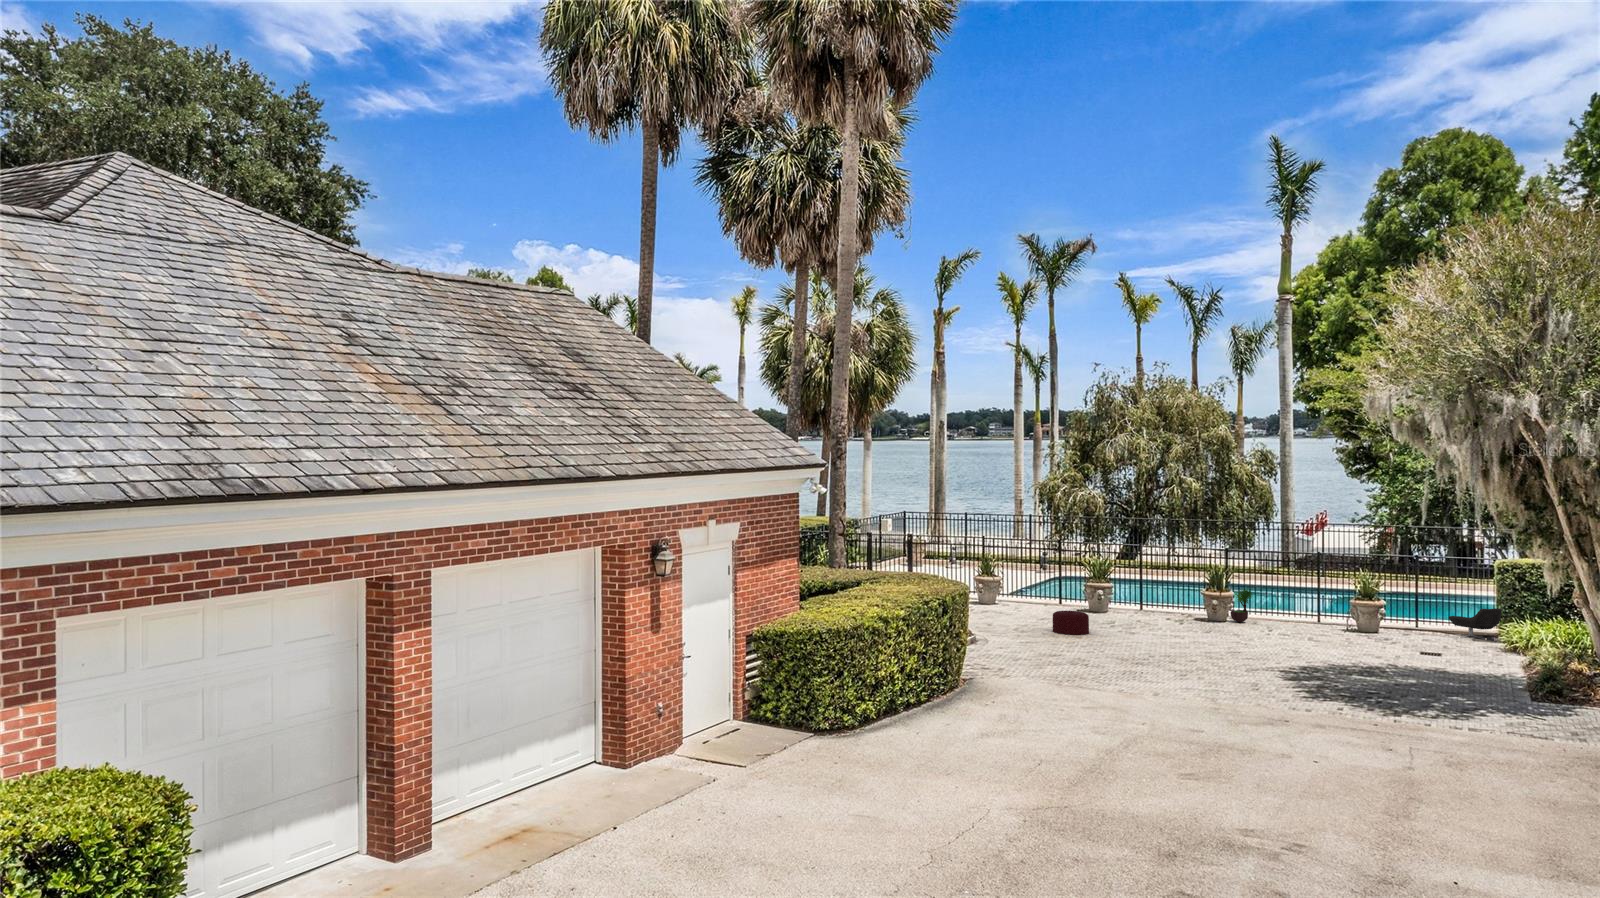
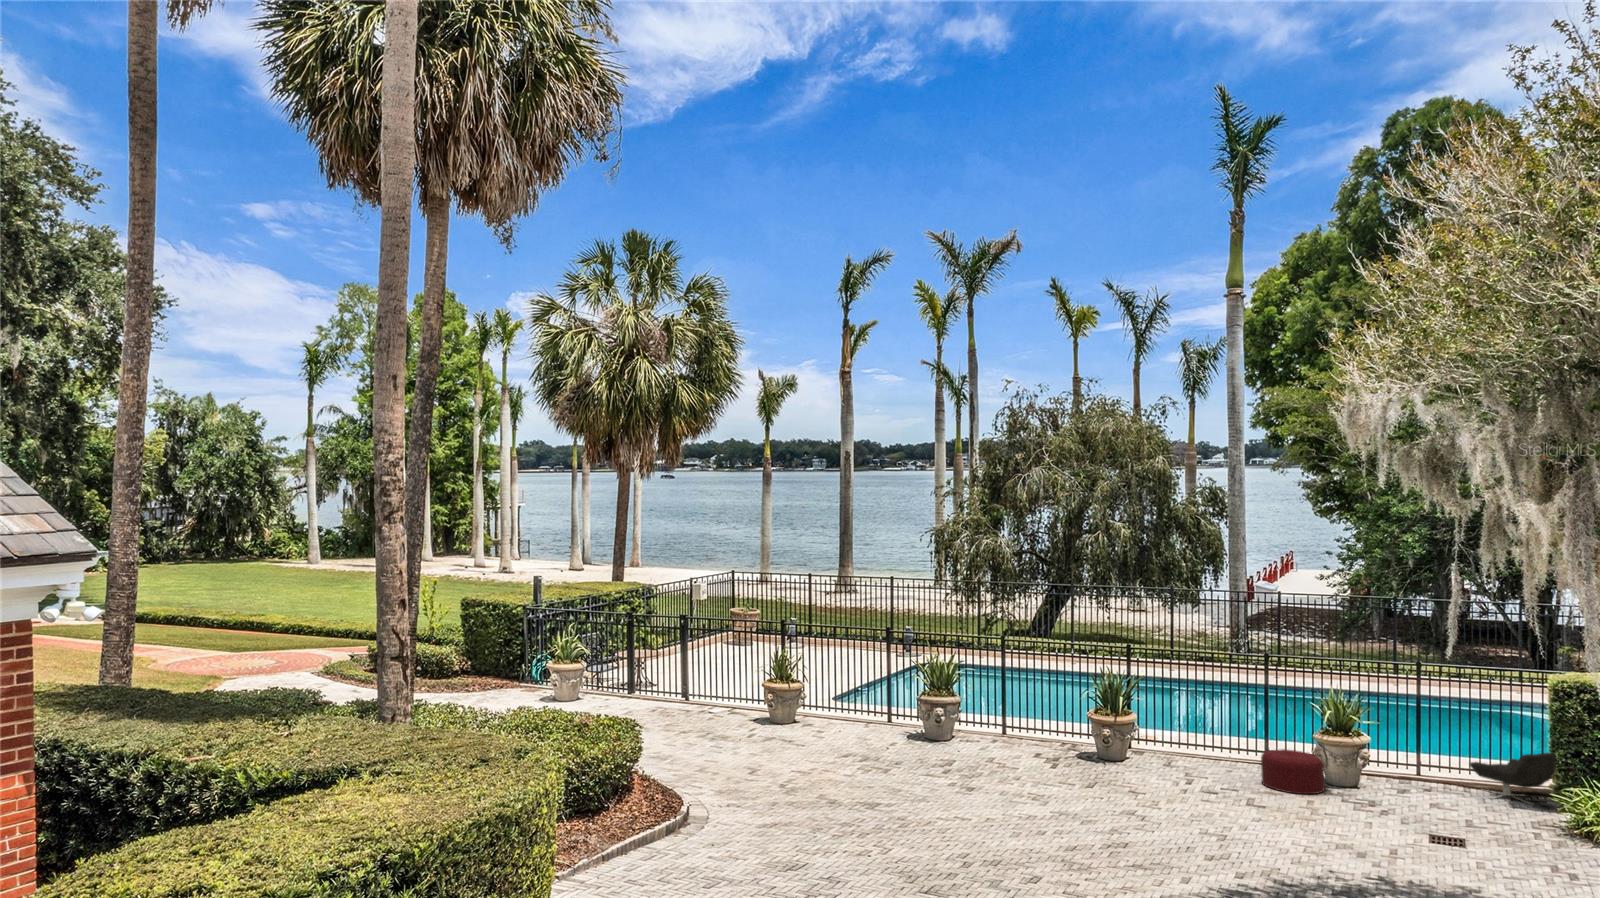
potted tree: present [1231,589,1252,622] -> none [1131,705,1164,762]
ottoman: present [1053,611,1089,635] -> present [1261,749,1325,794]

